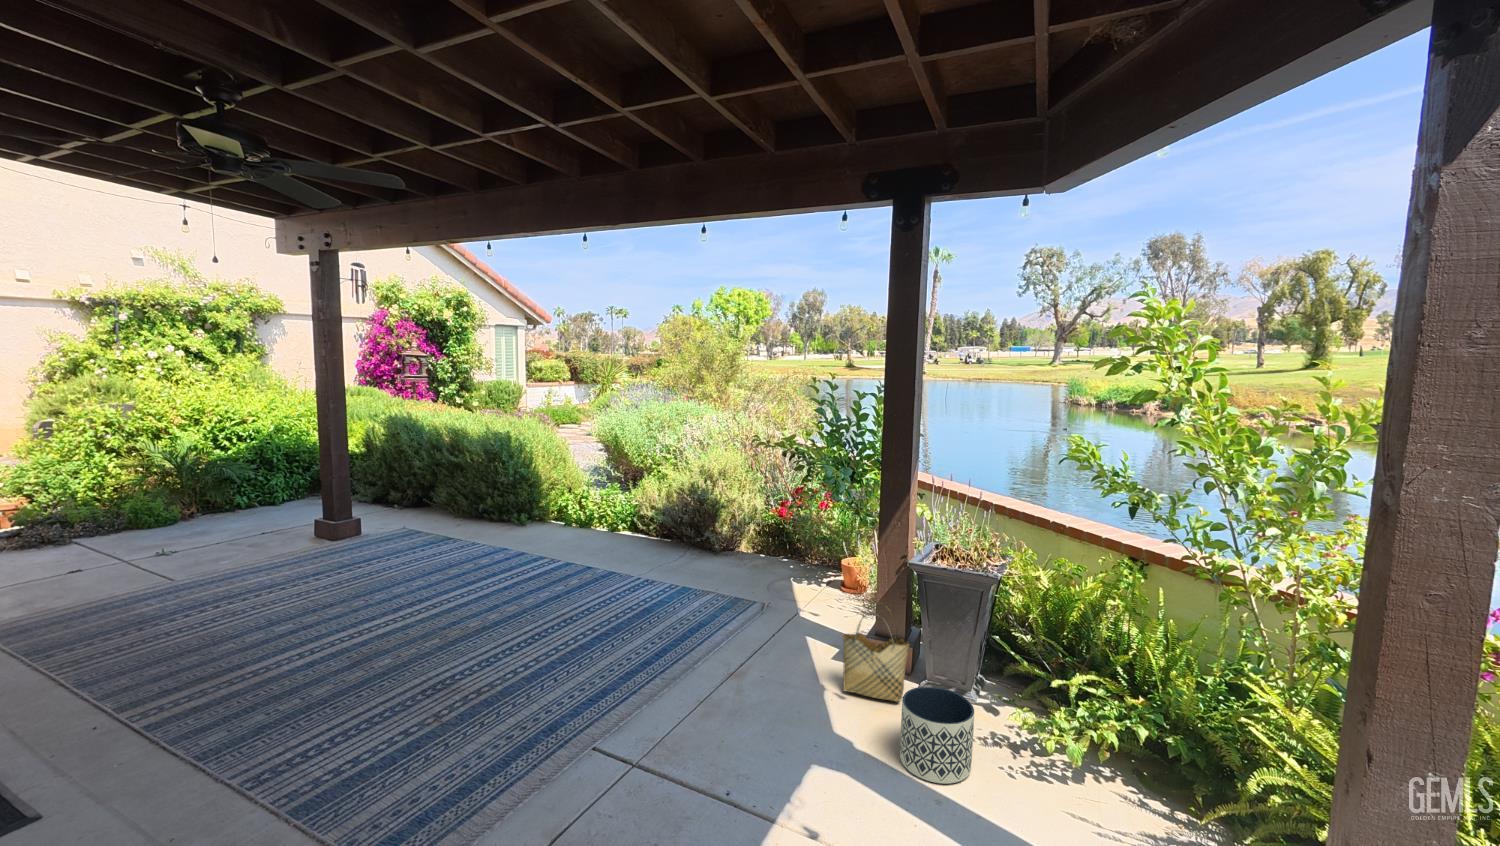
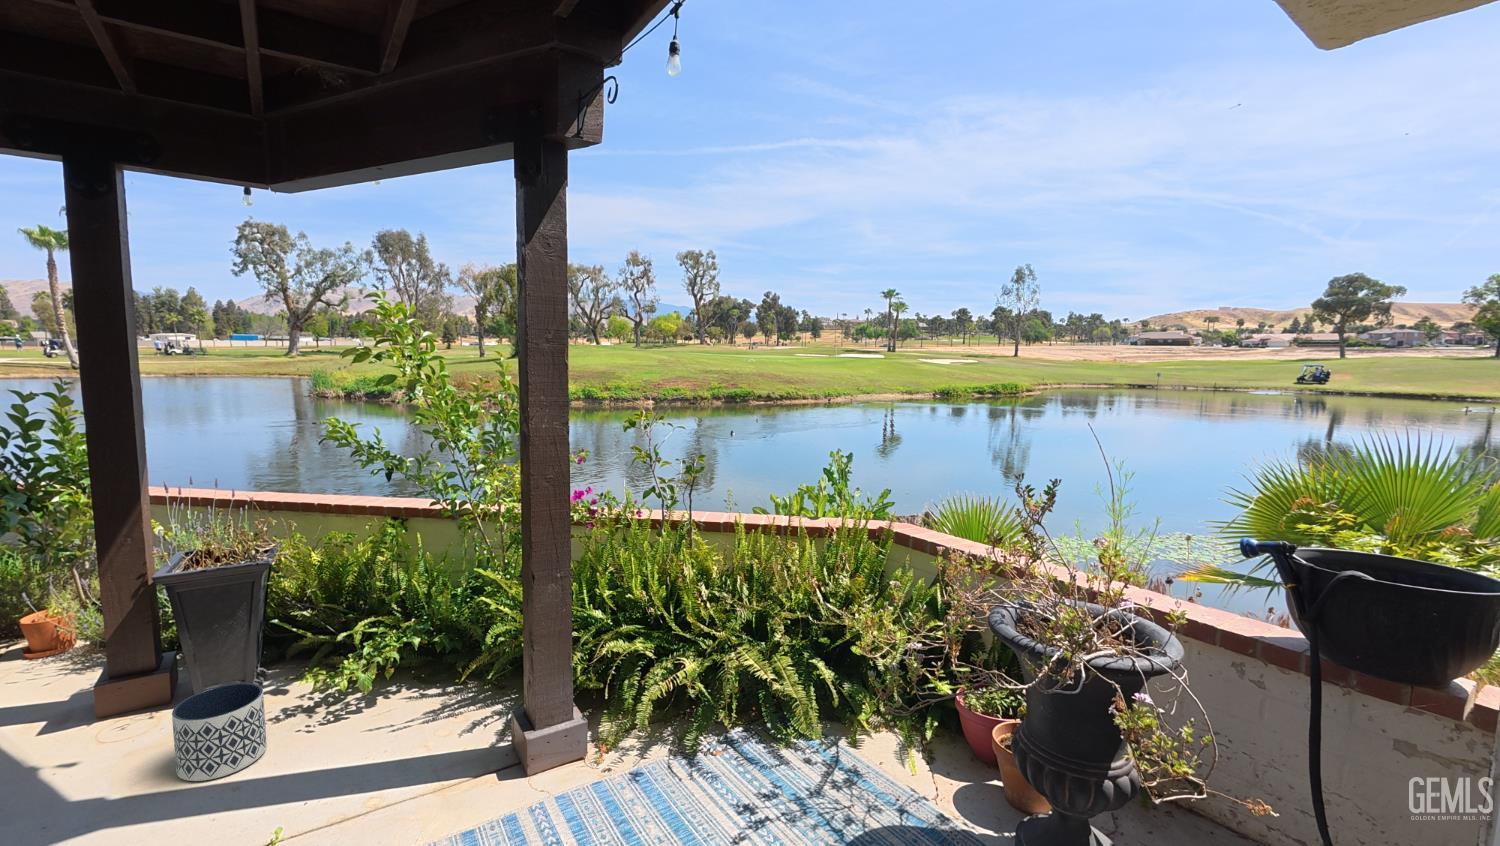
woven basket: present [843,602,909,702] -> none [59,634,167,755]

